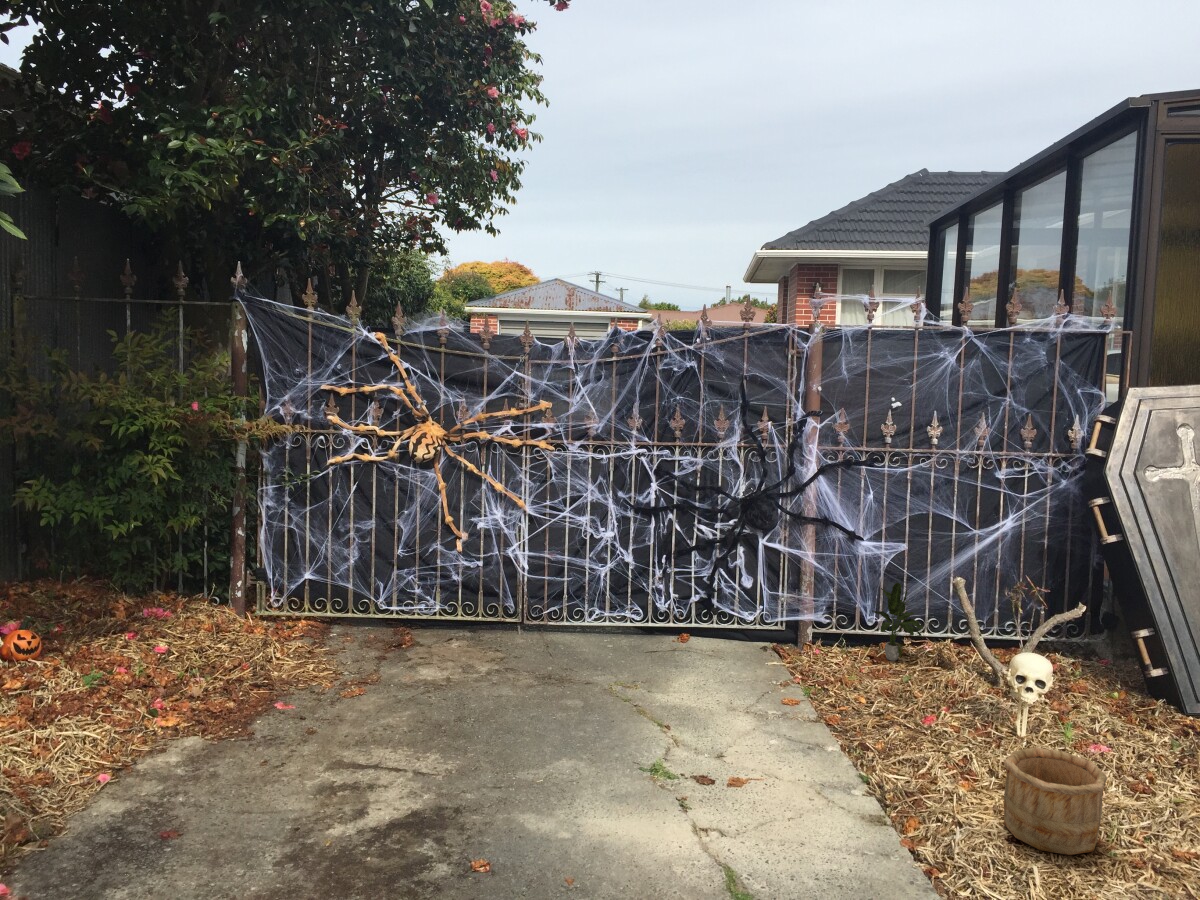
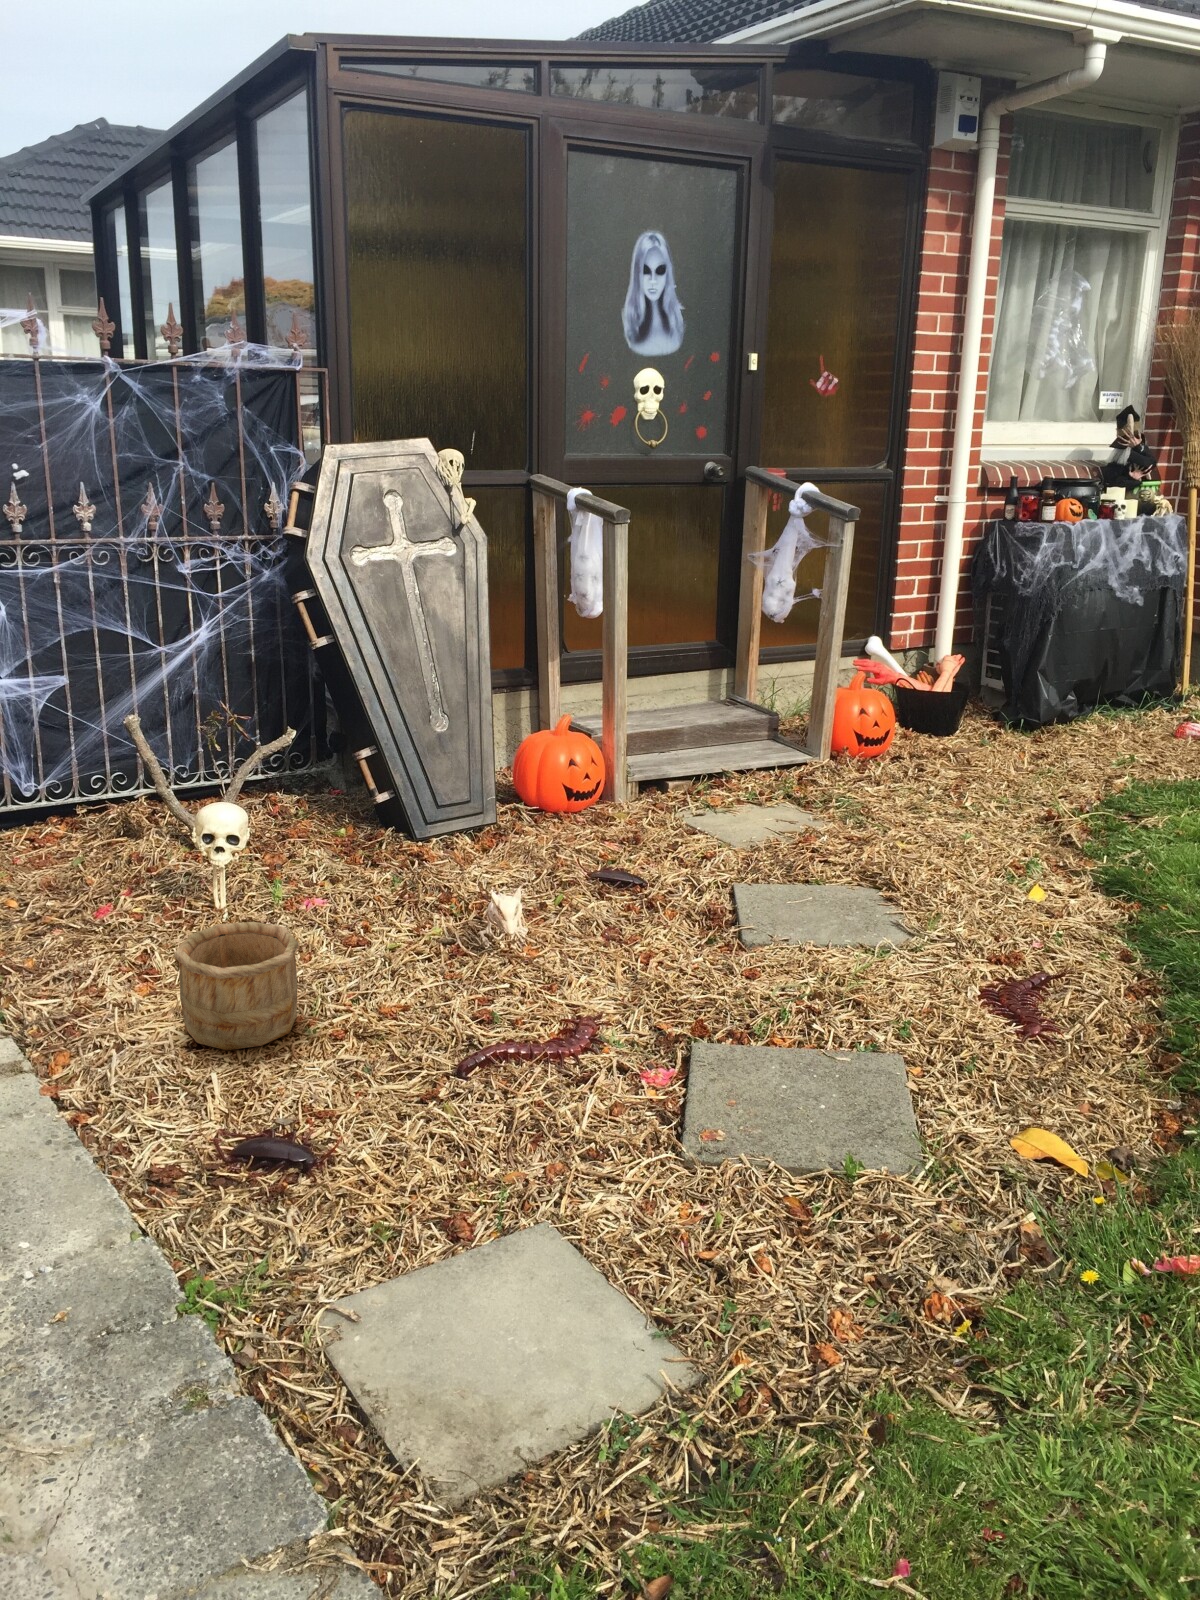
potted plant: present [873,583,923,661] -> none [22,731,103,839]

